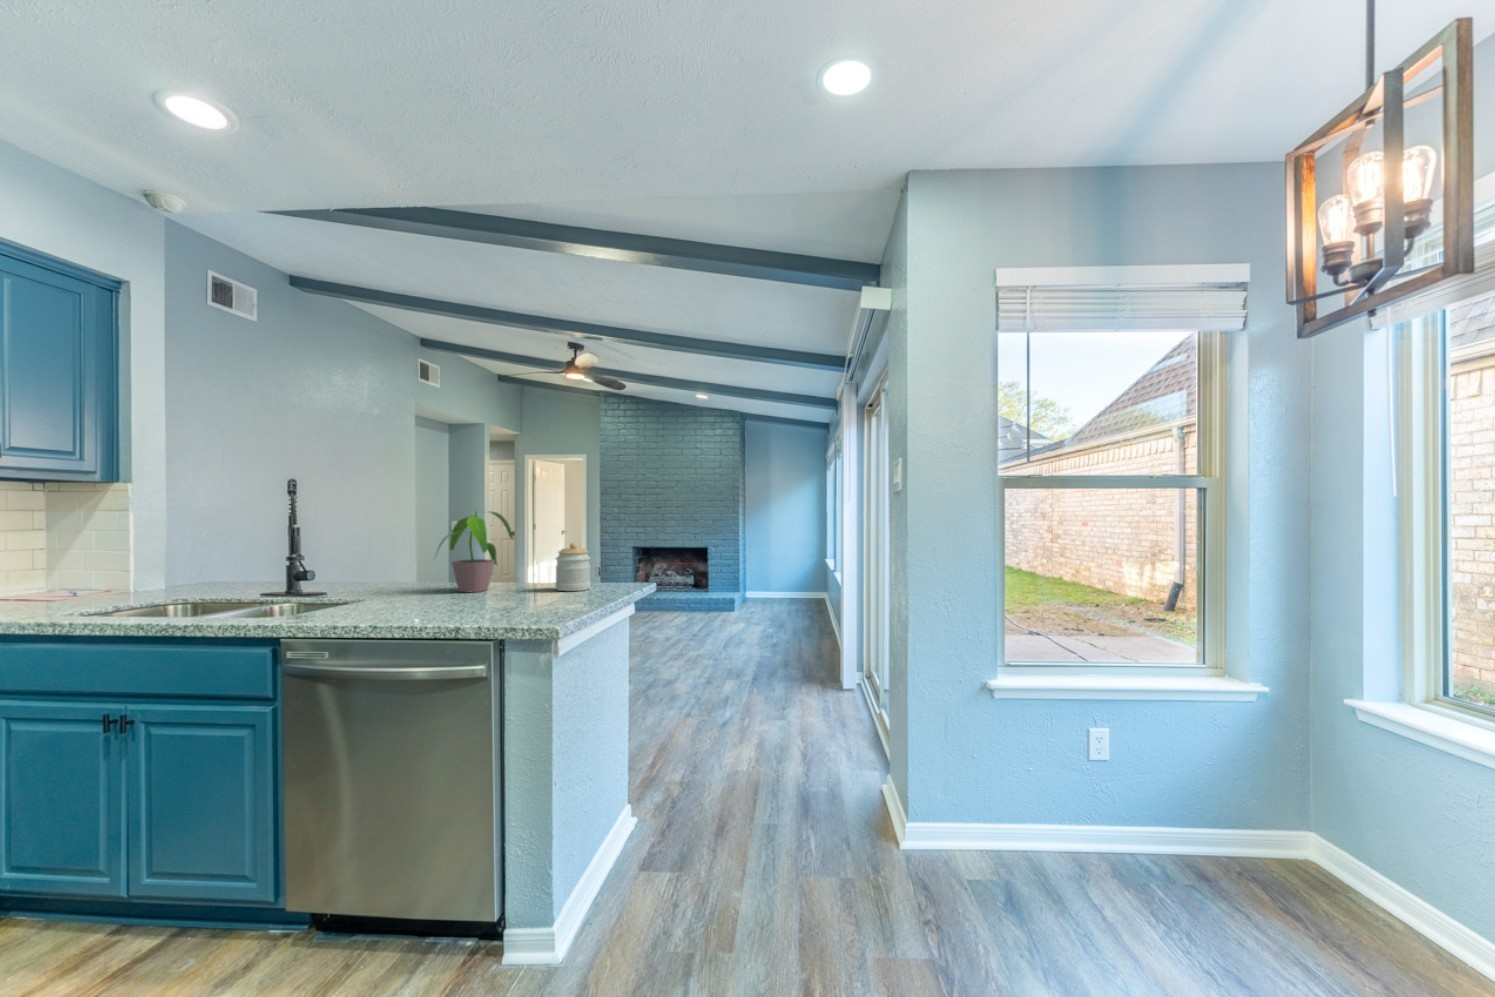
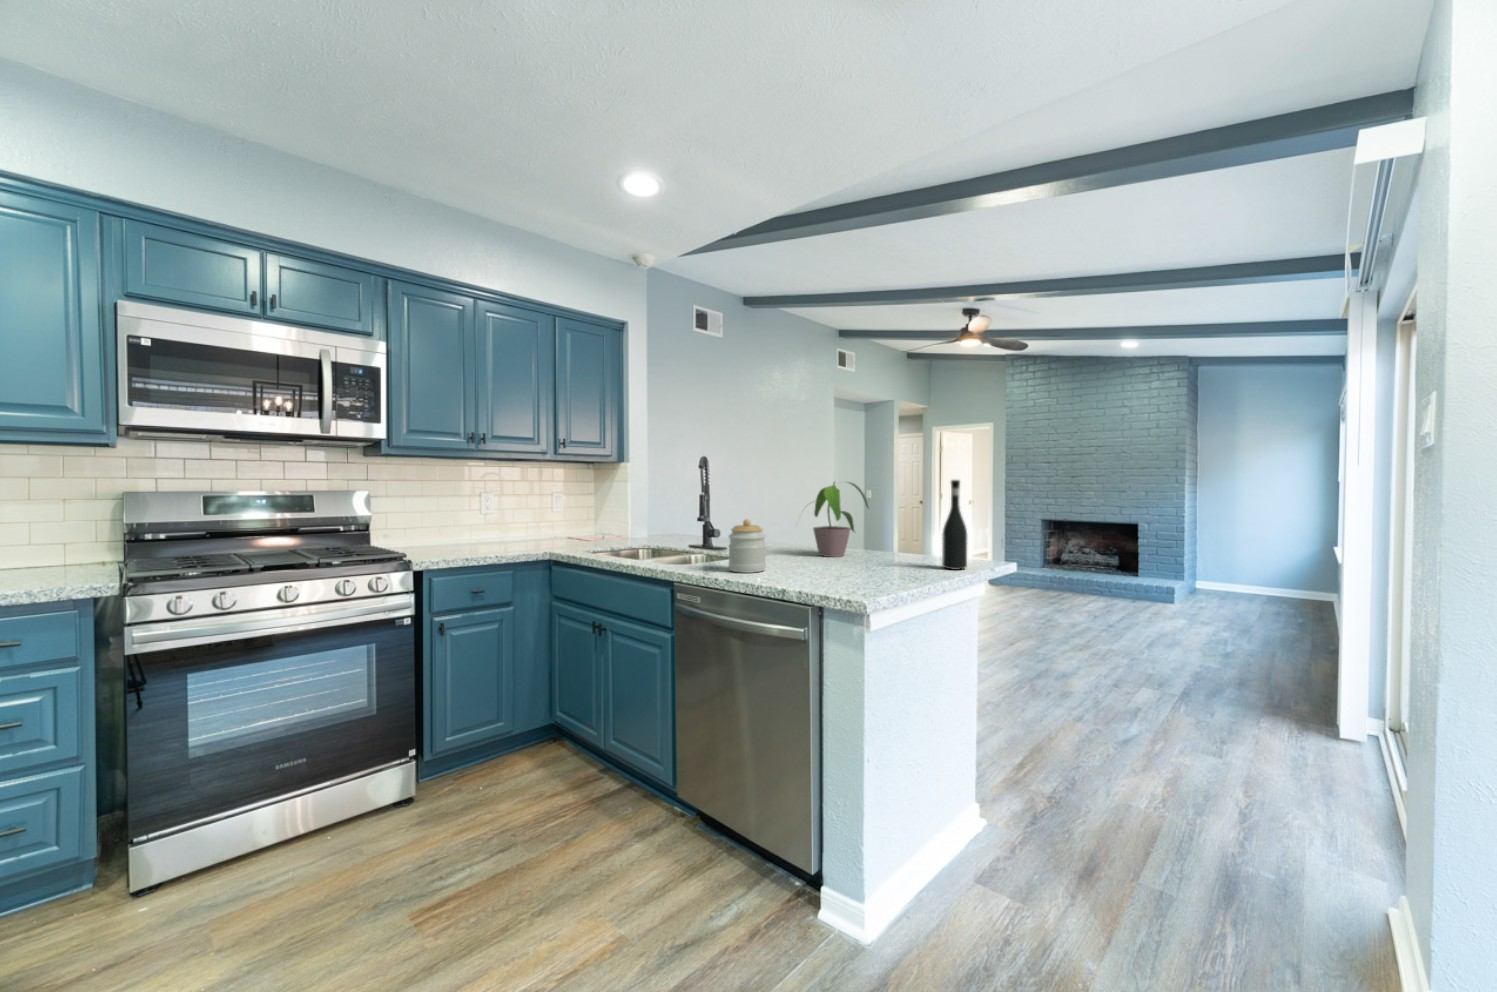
wine bottle: none [598,509,621,593] -> present [942,480,967,570]
jar: present [555,543,590,591] -> present [729,519,766,573]

